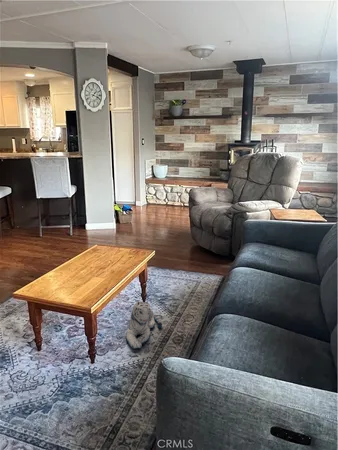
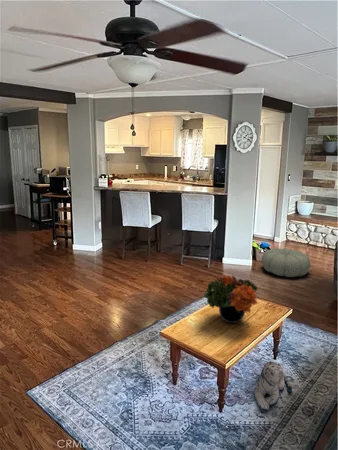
pouf: none [125,208,170,233] -> present [262,248,310,277]
flower arrangement: none [61,221,120,272] -> present [204,275,257,323]

